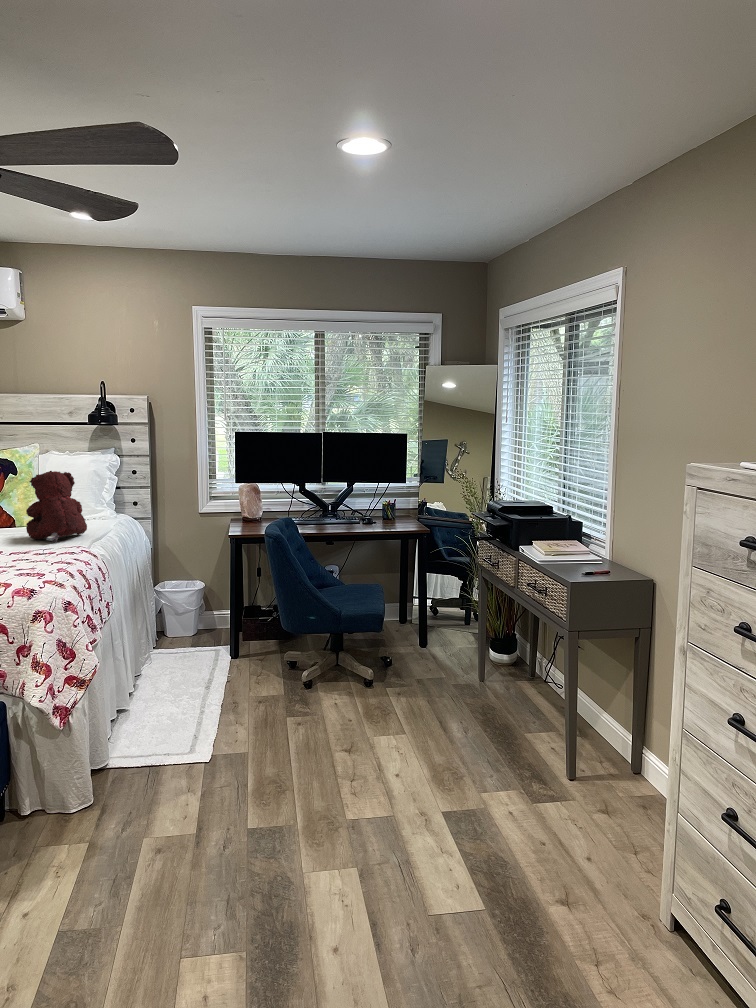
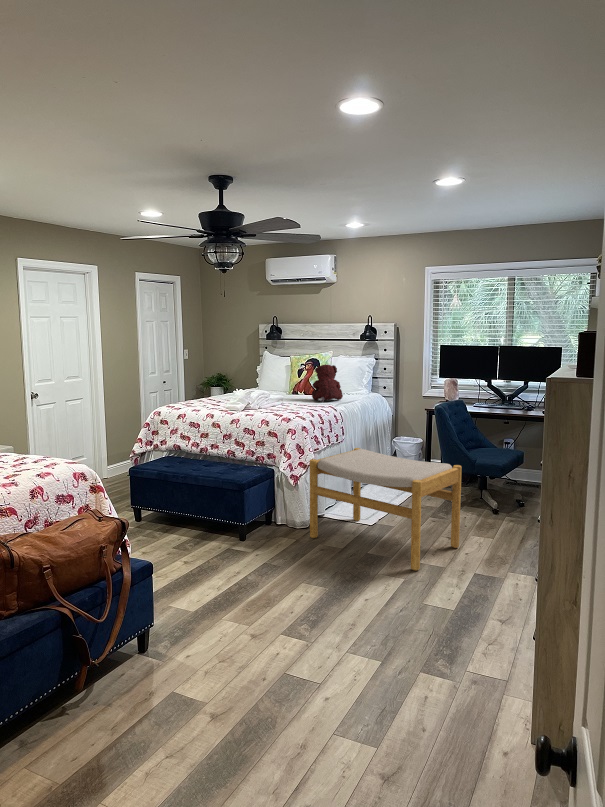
footstool: none [107,626,381,843] -> present [310,448,462,571]

